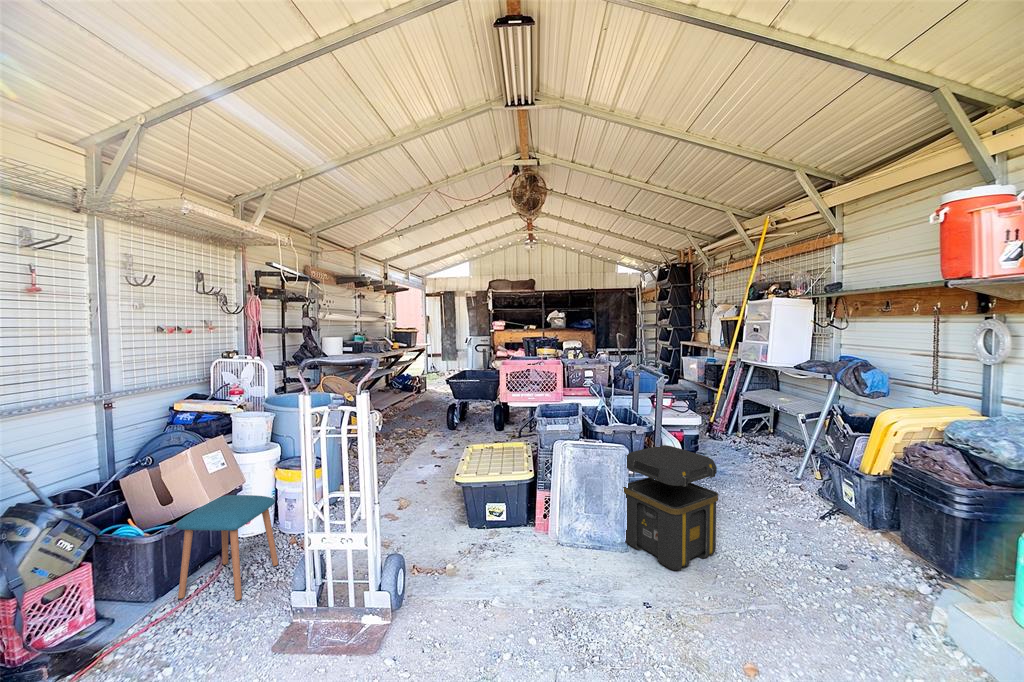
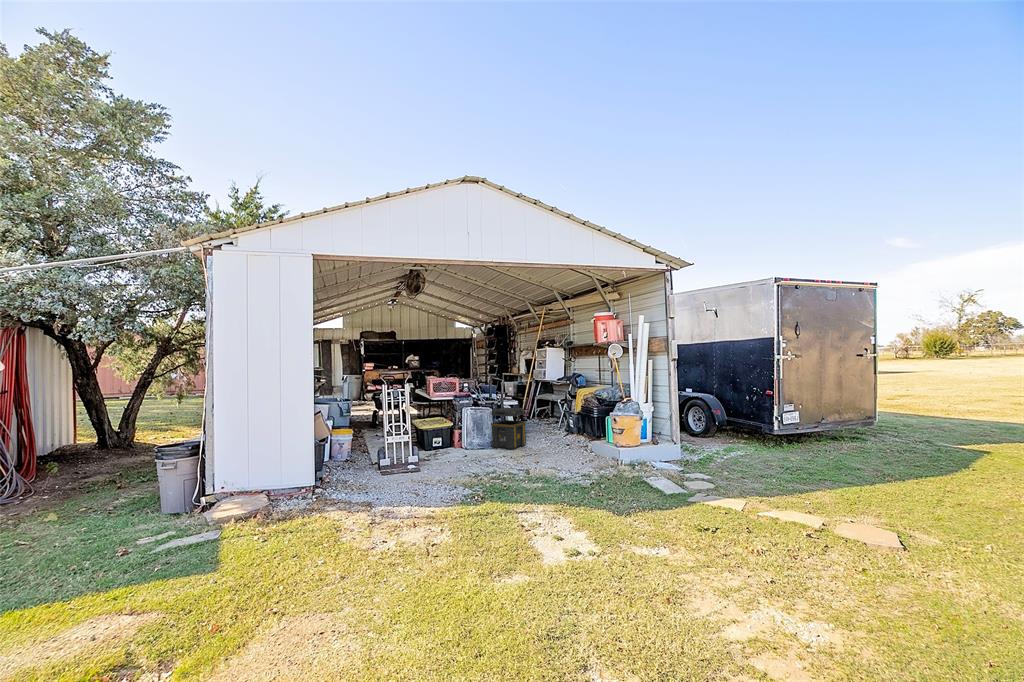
stool: present [176,495,278,601] -> none [317,436,348,477]

